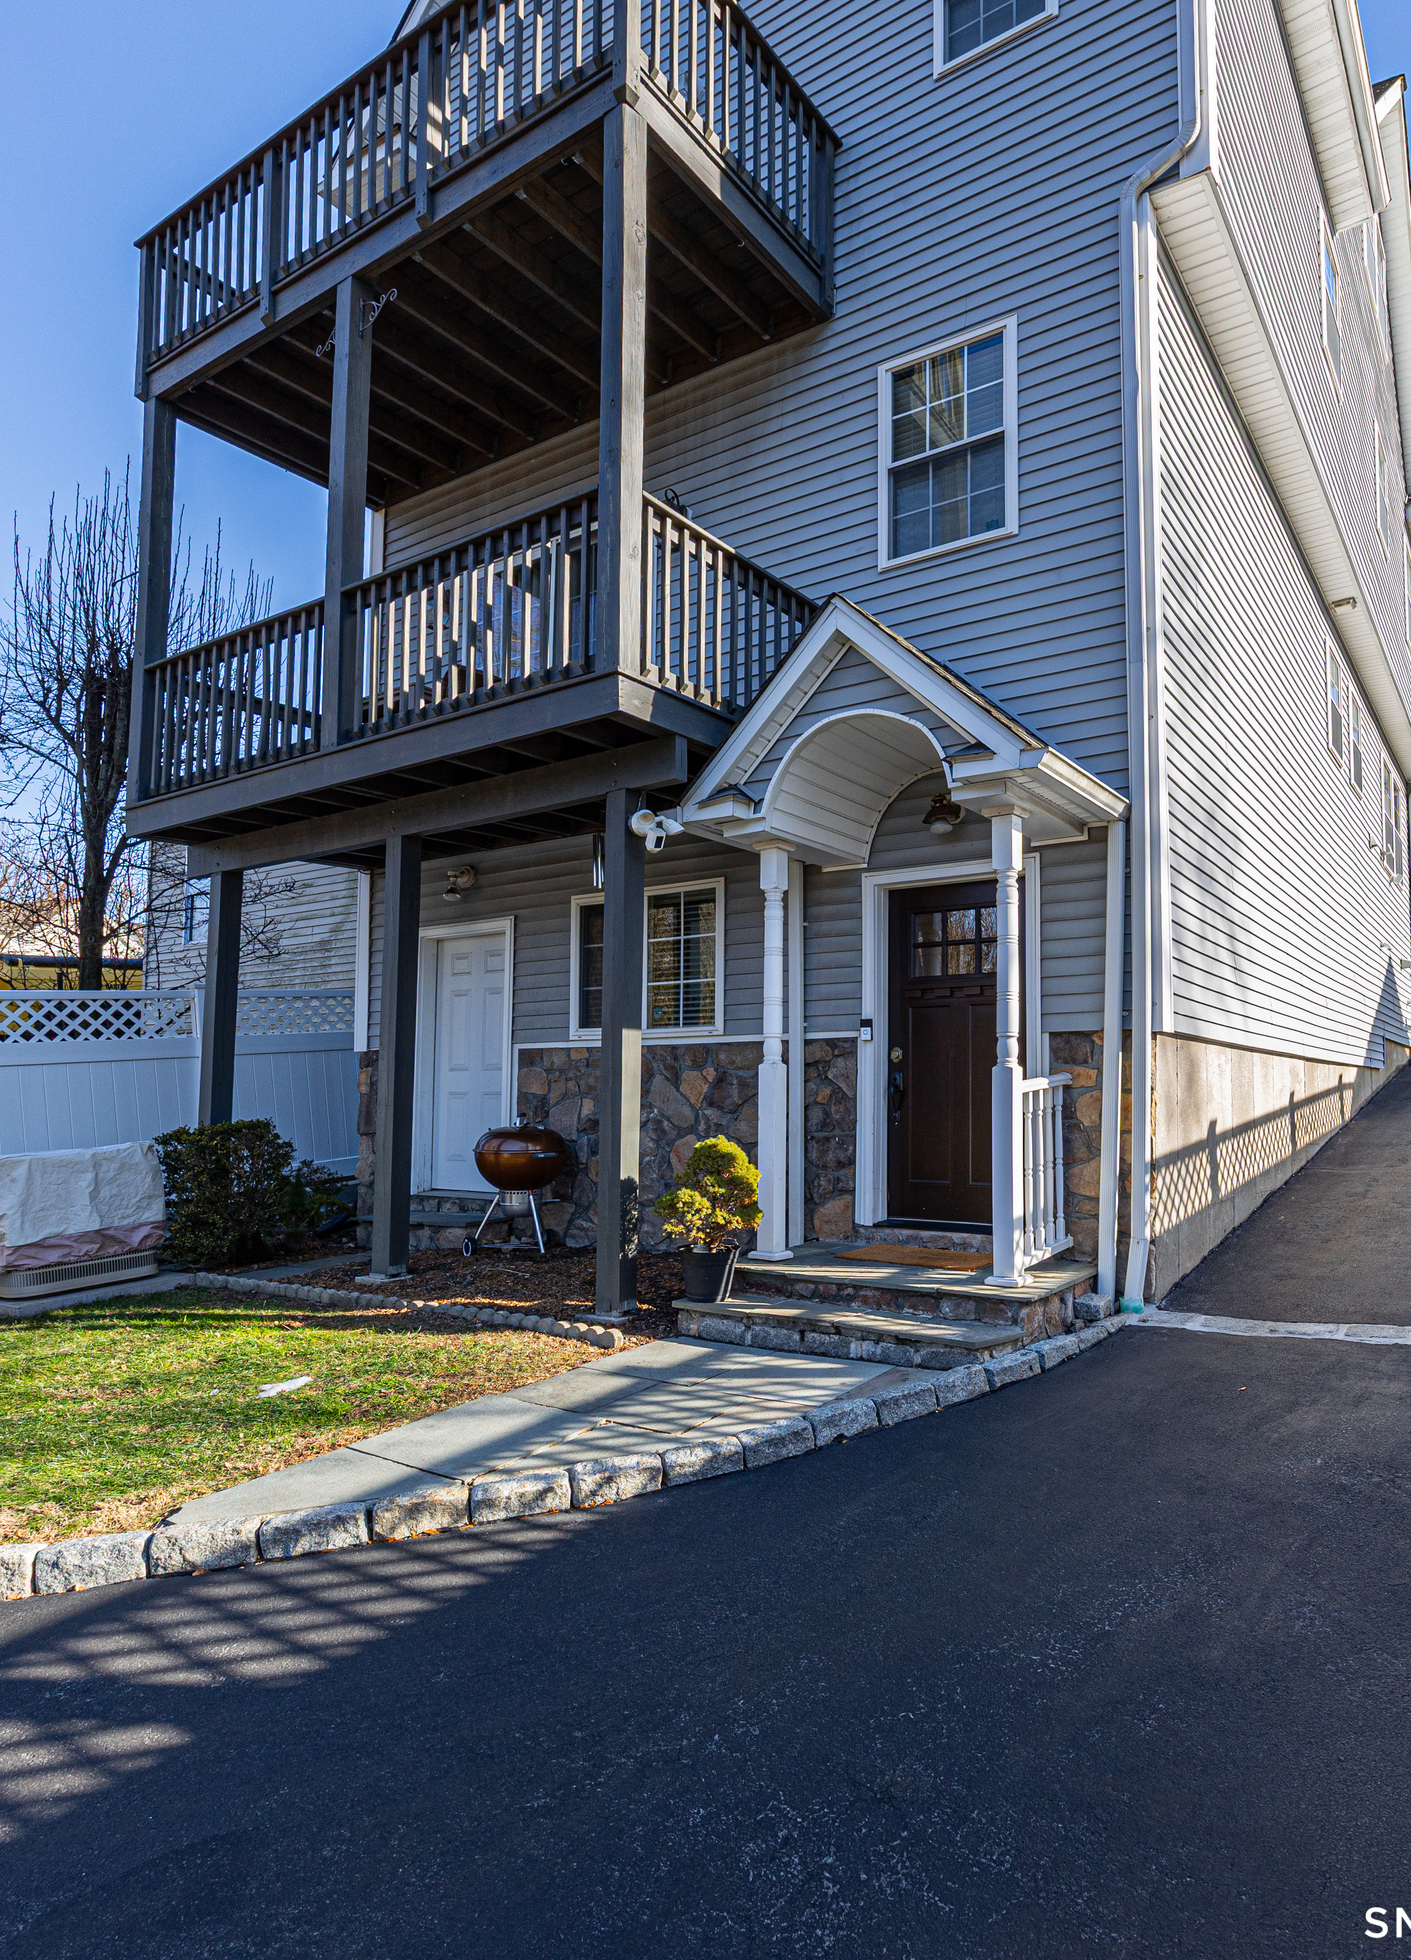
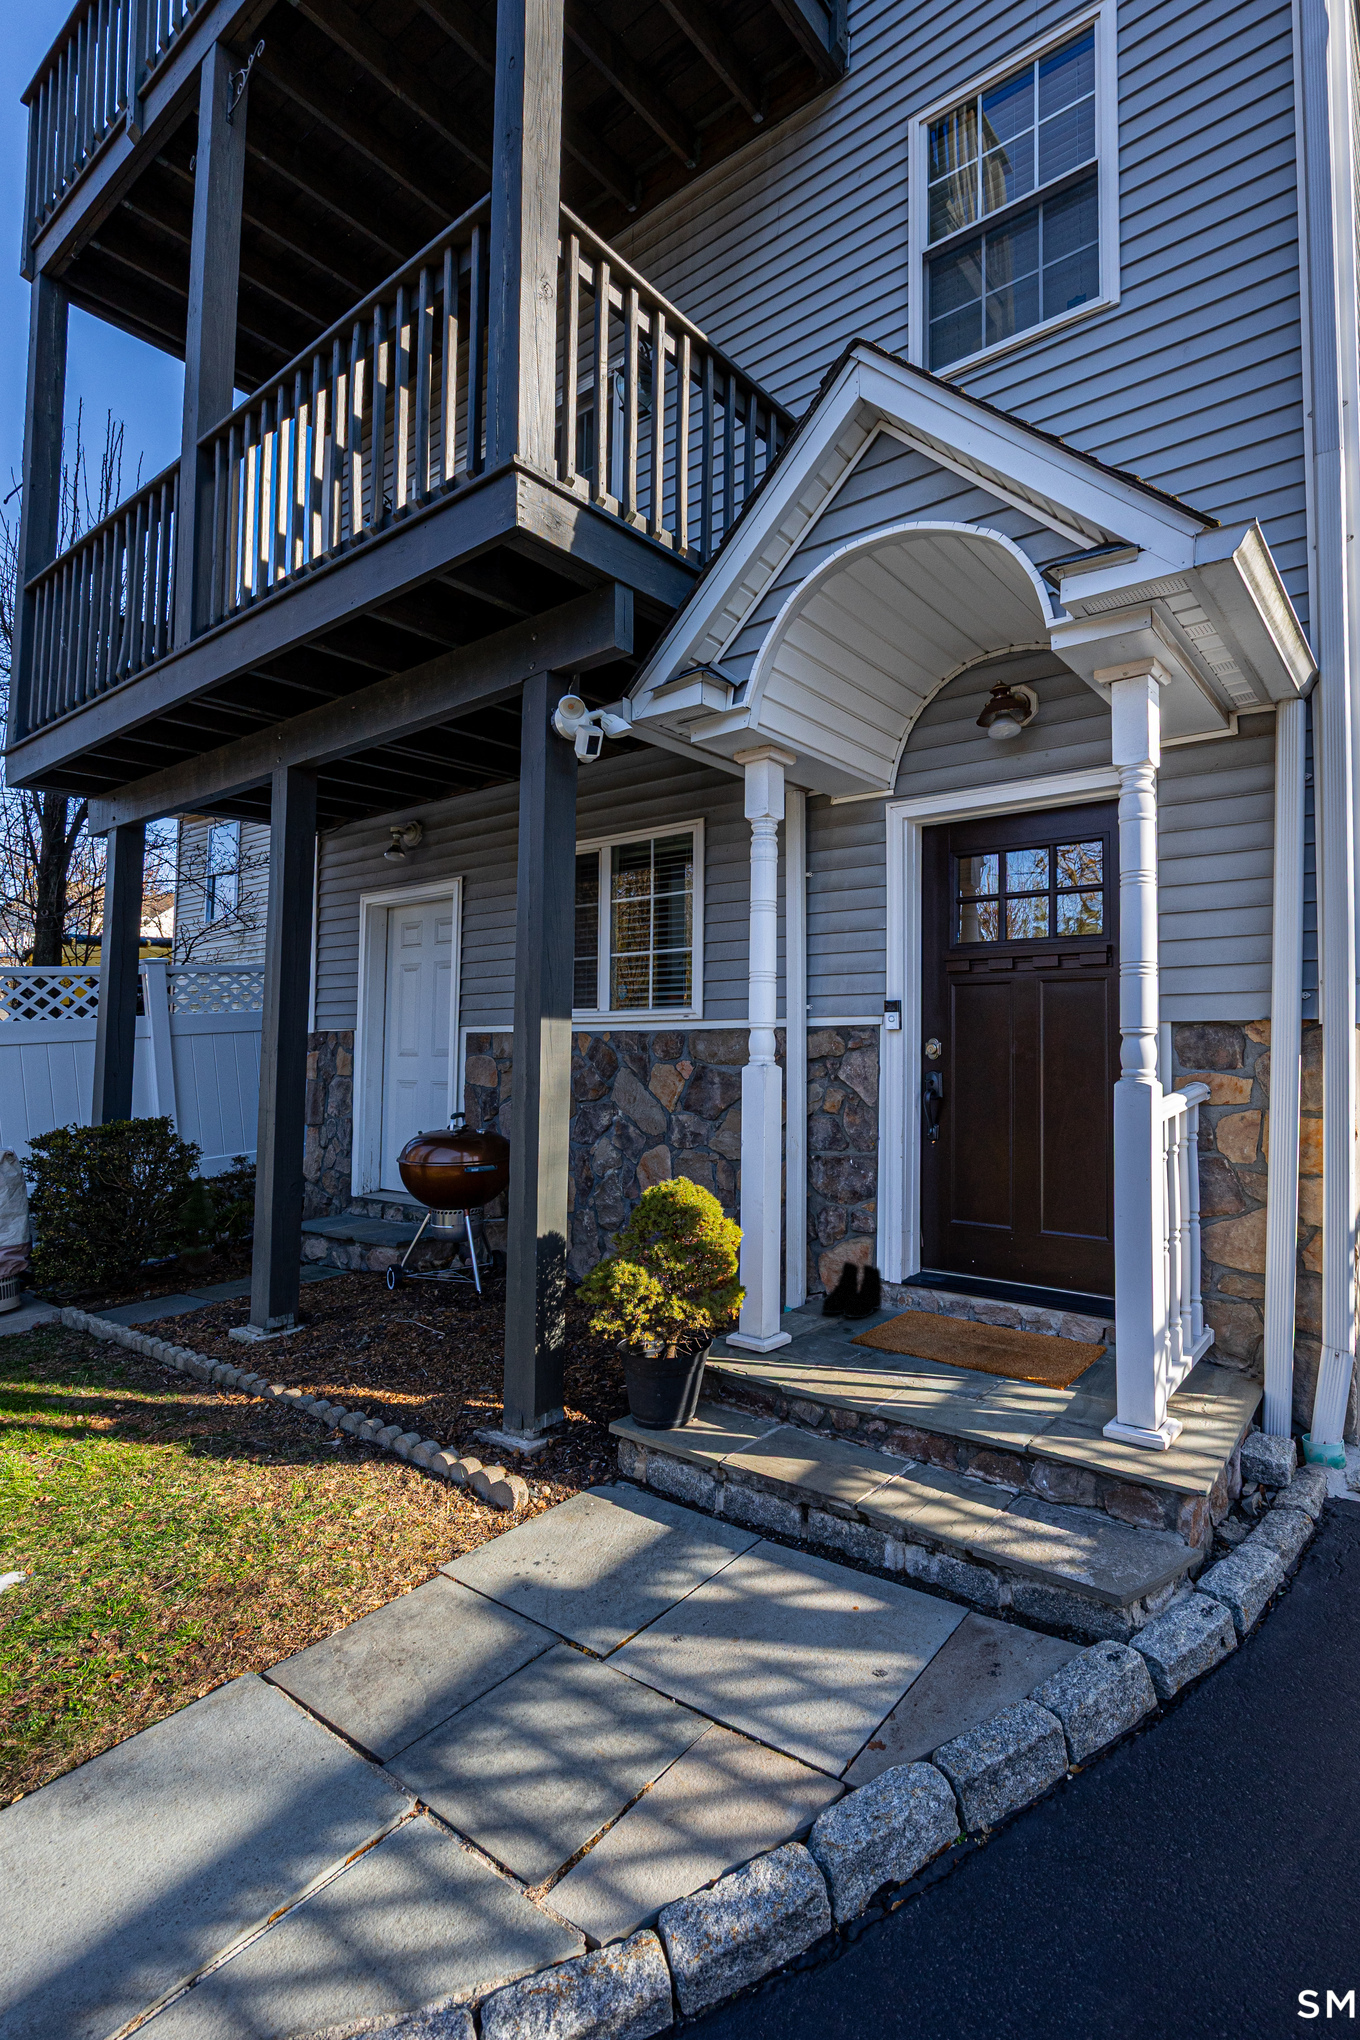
boots: present [235,1231,273,1263] -> present [822,1261,882,1318]

